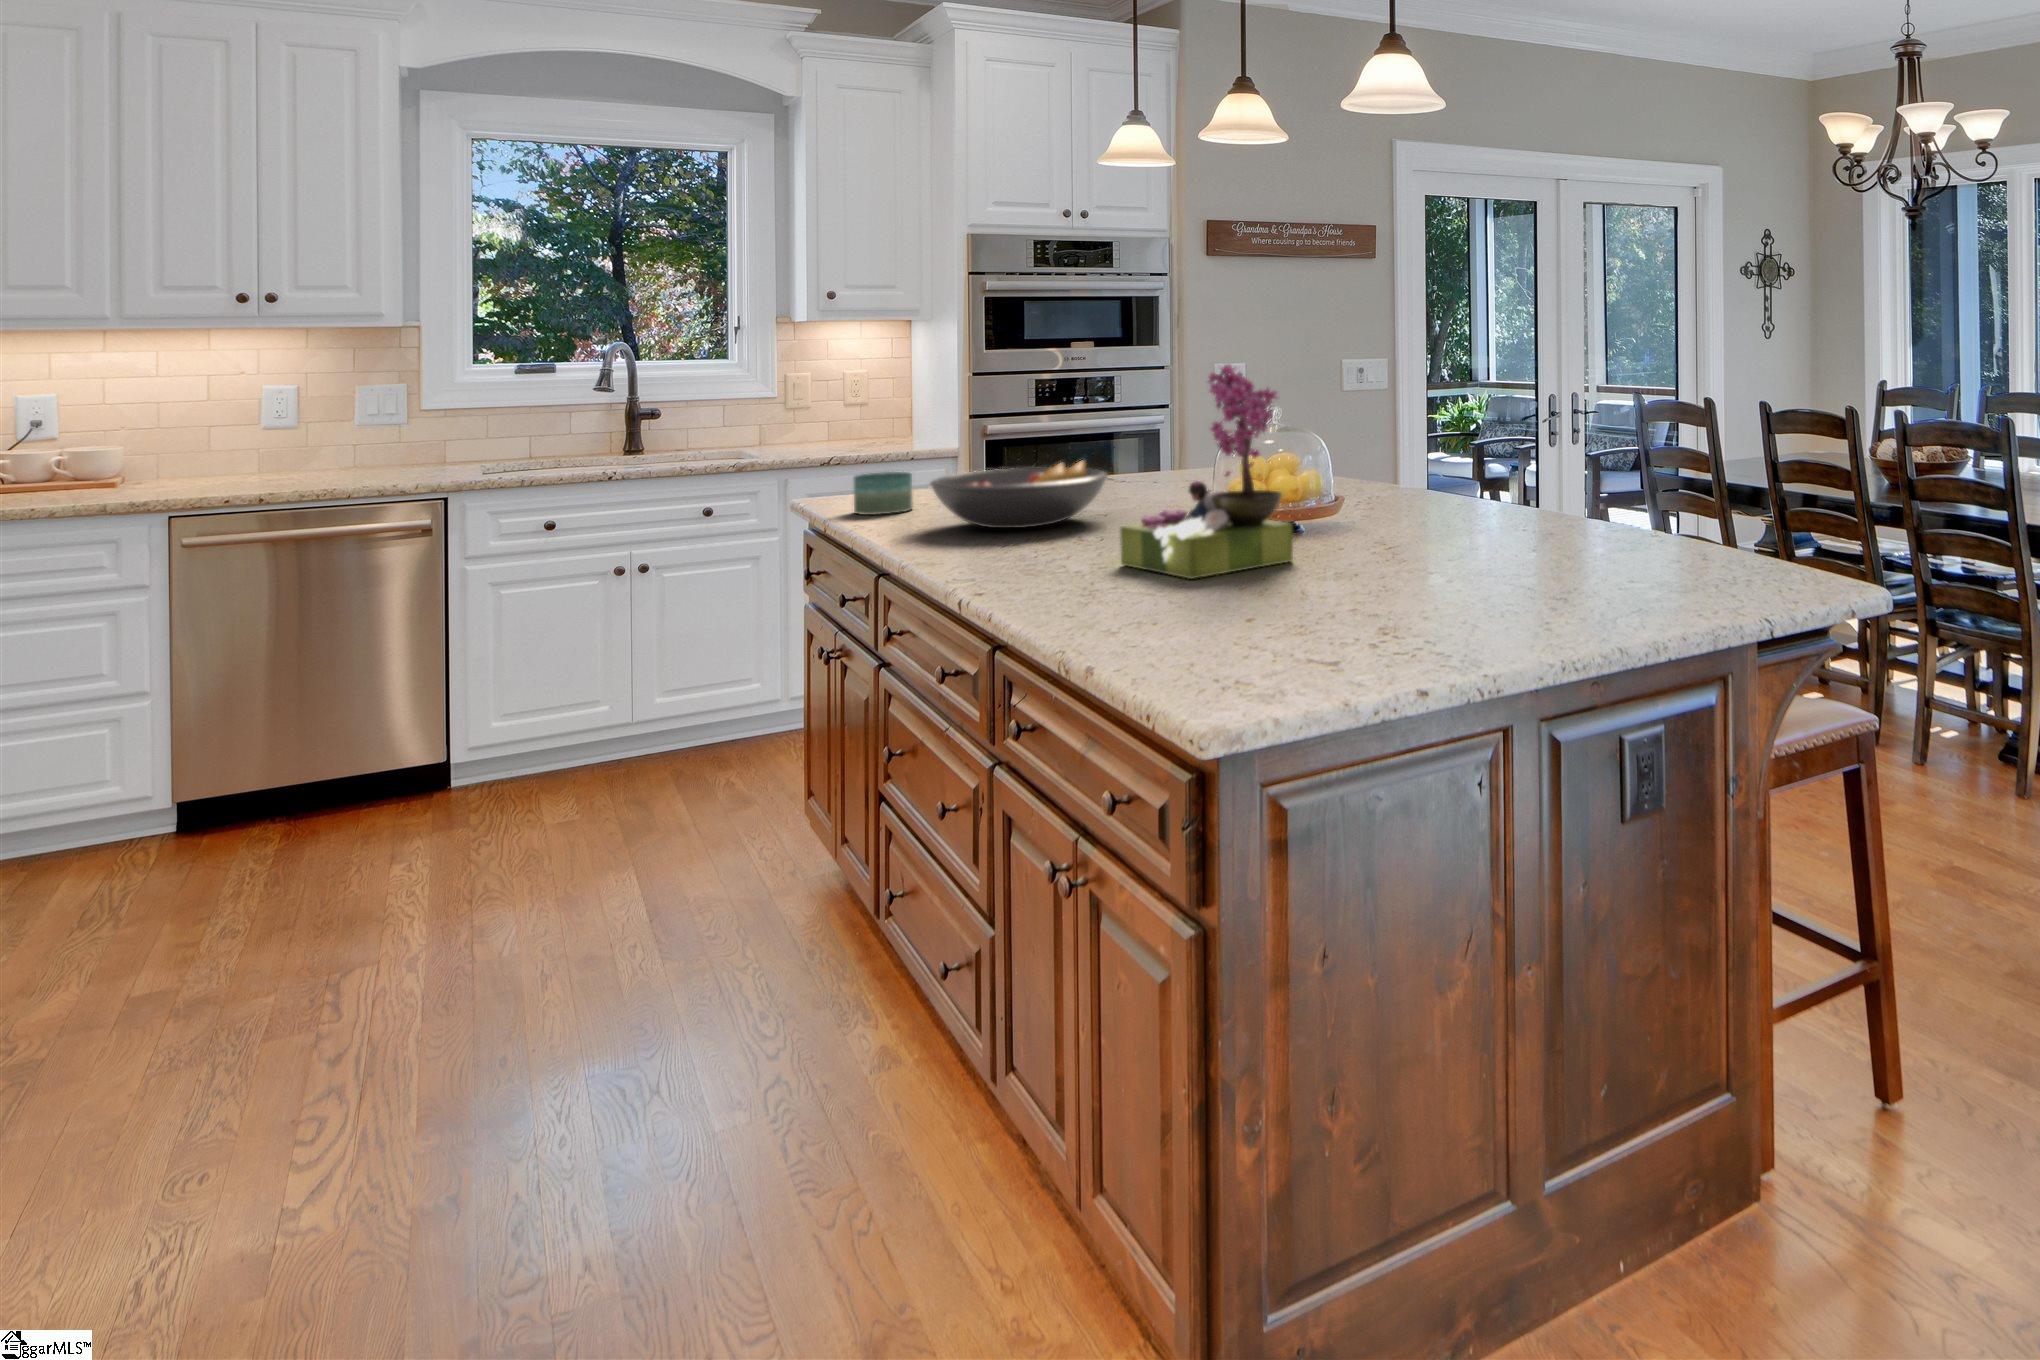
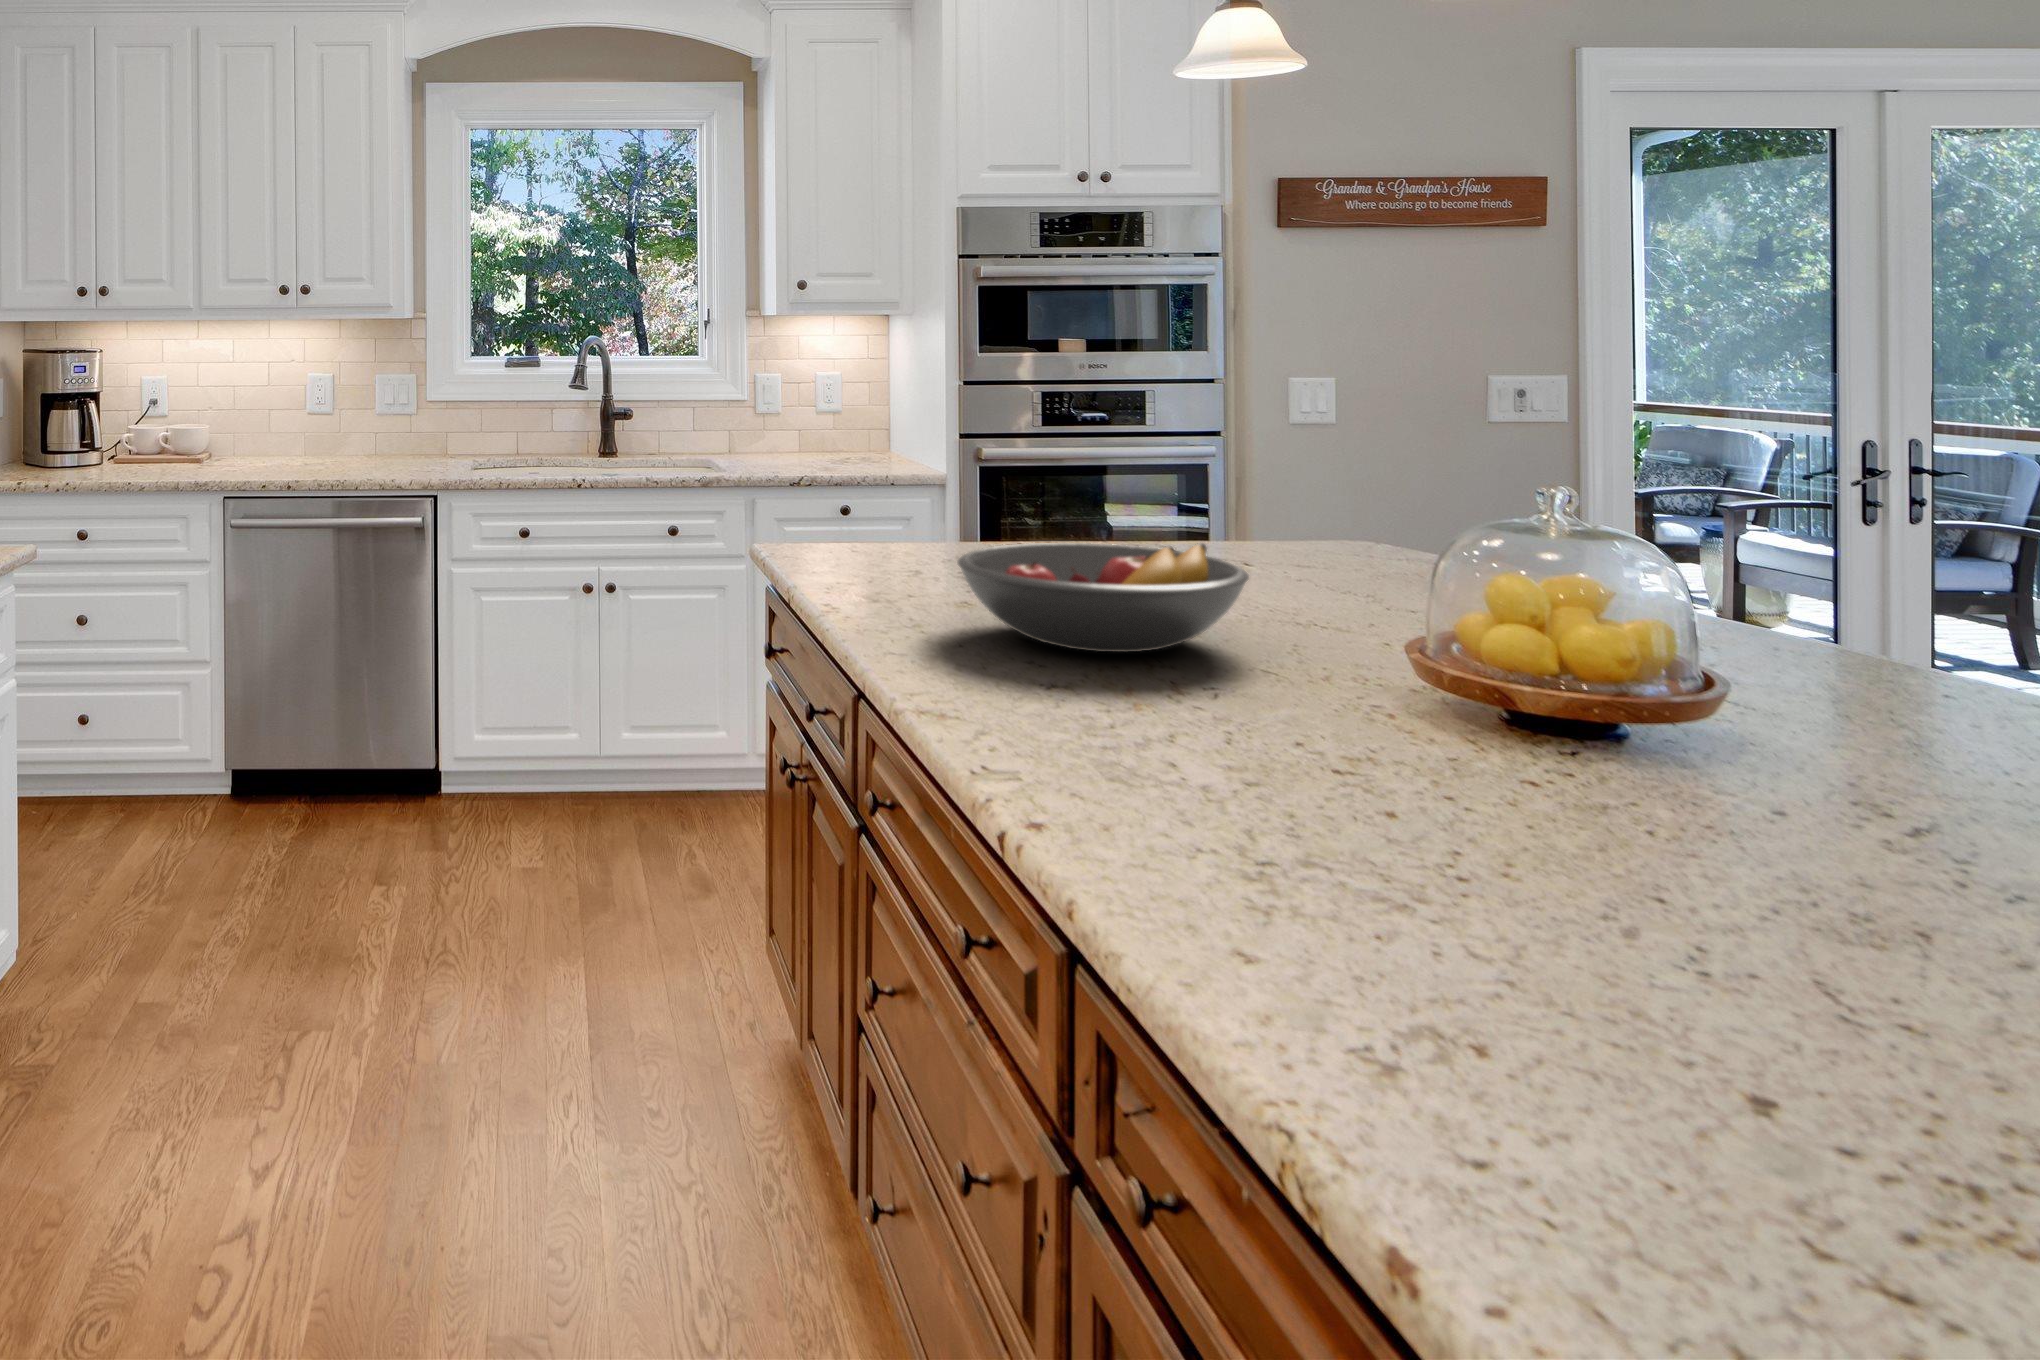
flower arrangement: present [1120,364,1293,579] -> none [1369,391,1829,903]
candle: present [854,472,913,515] -> none [841,526,918,589]

